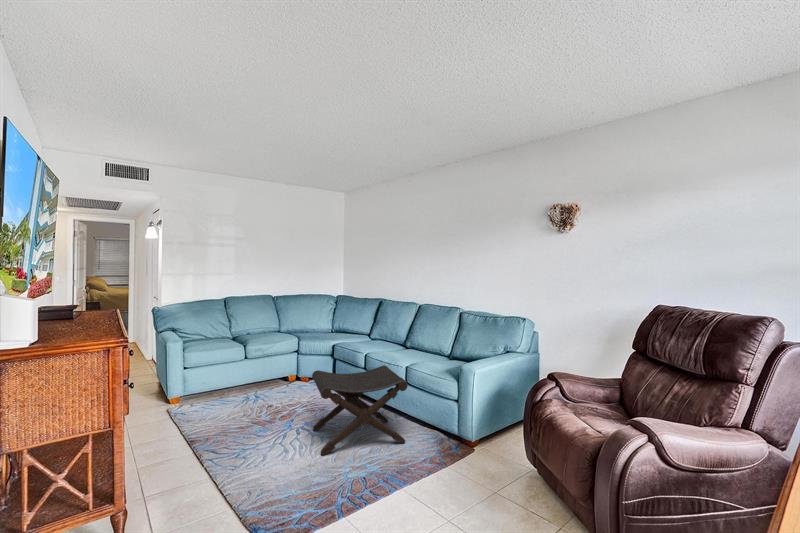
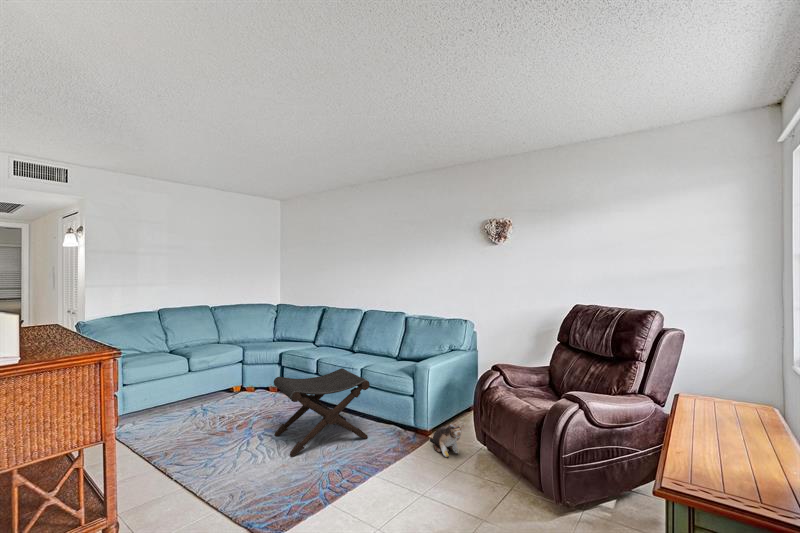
plush toy: none [473,438,508,476] -> present [430,423,464,457]

